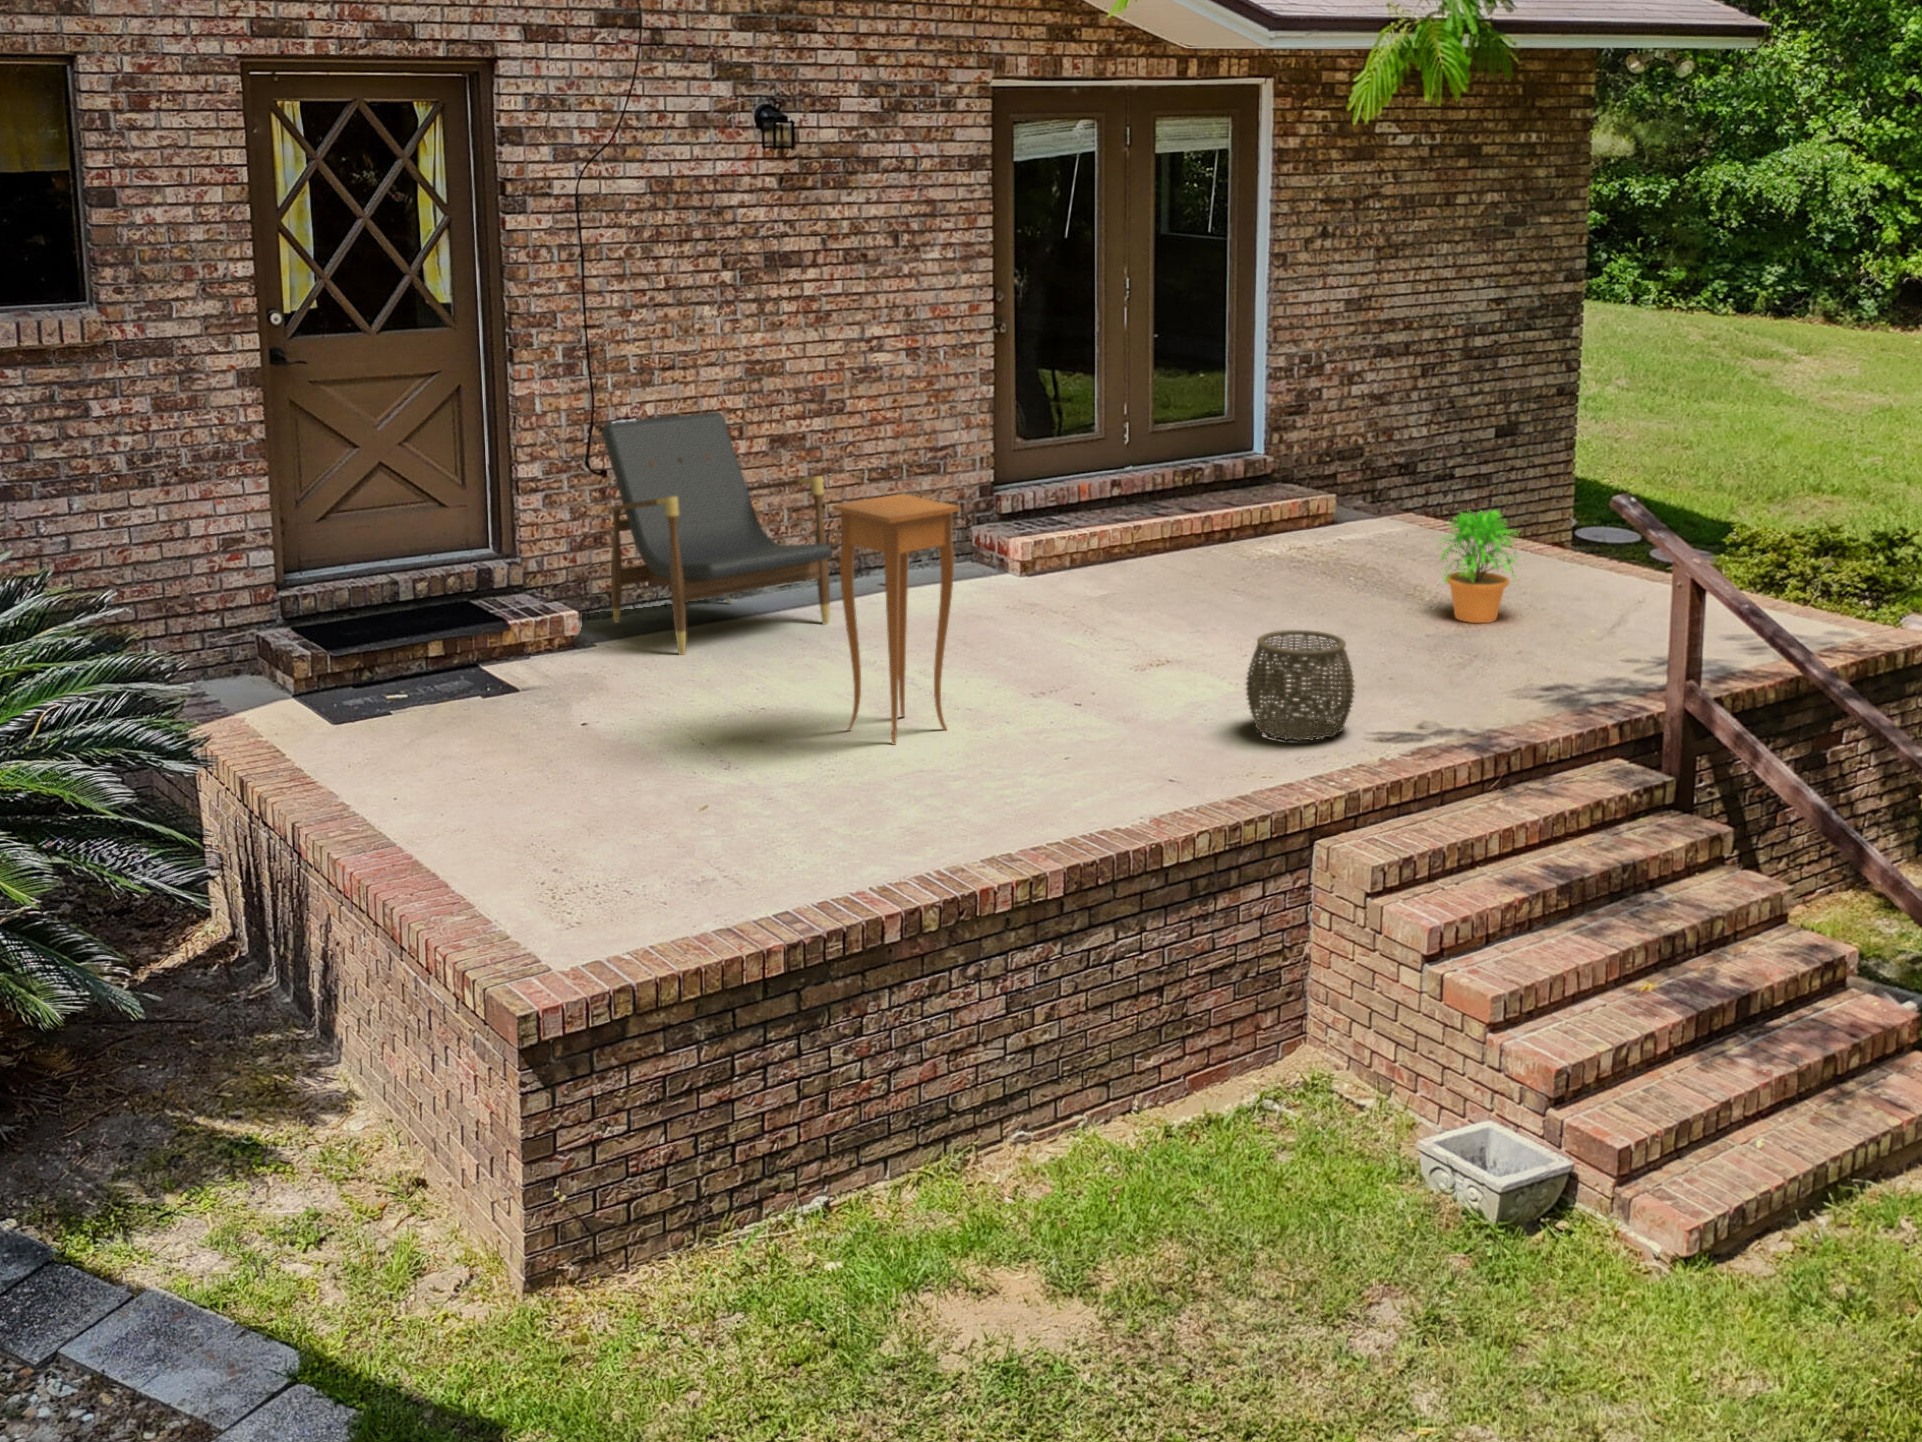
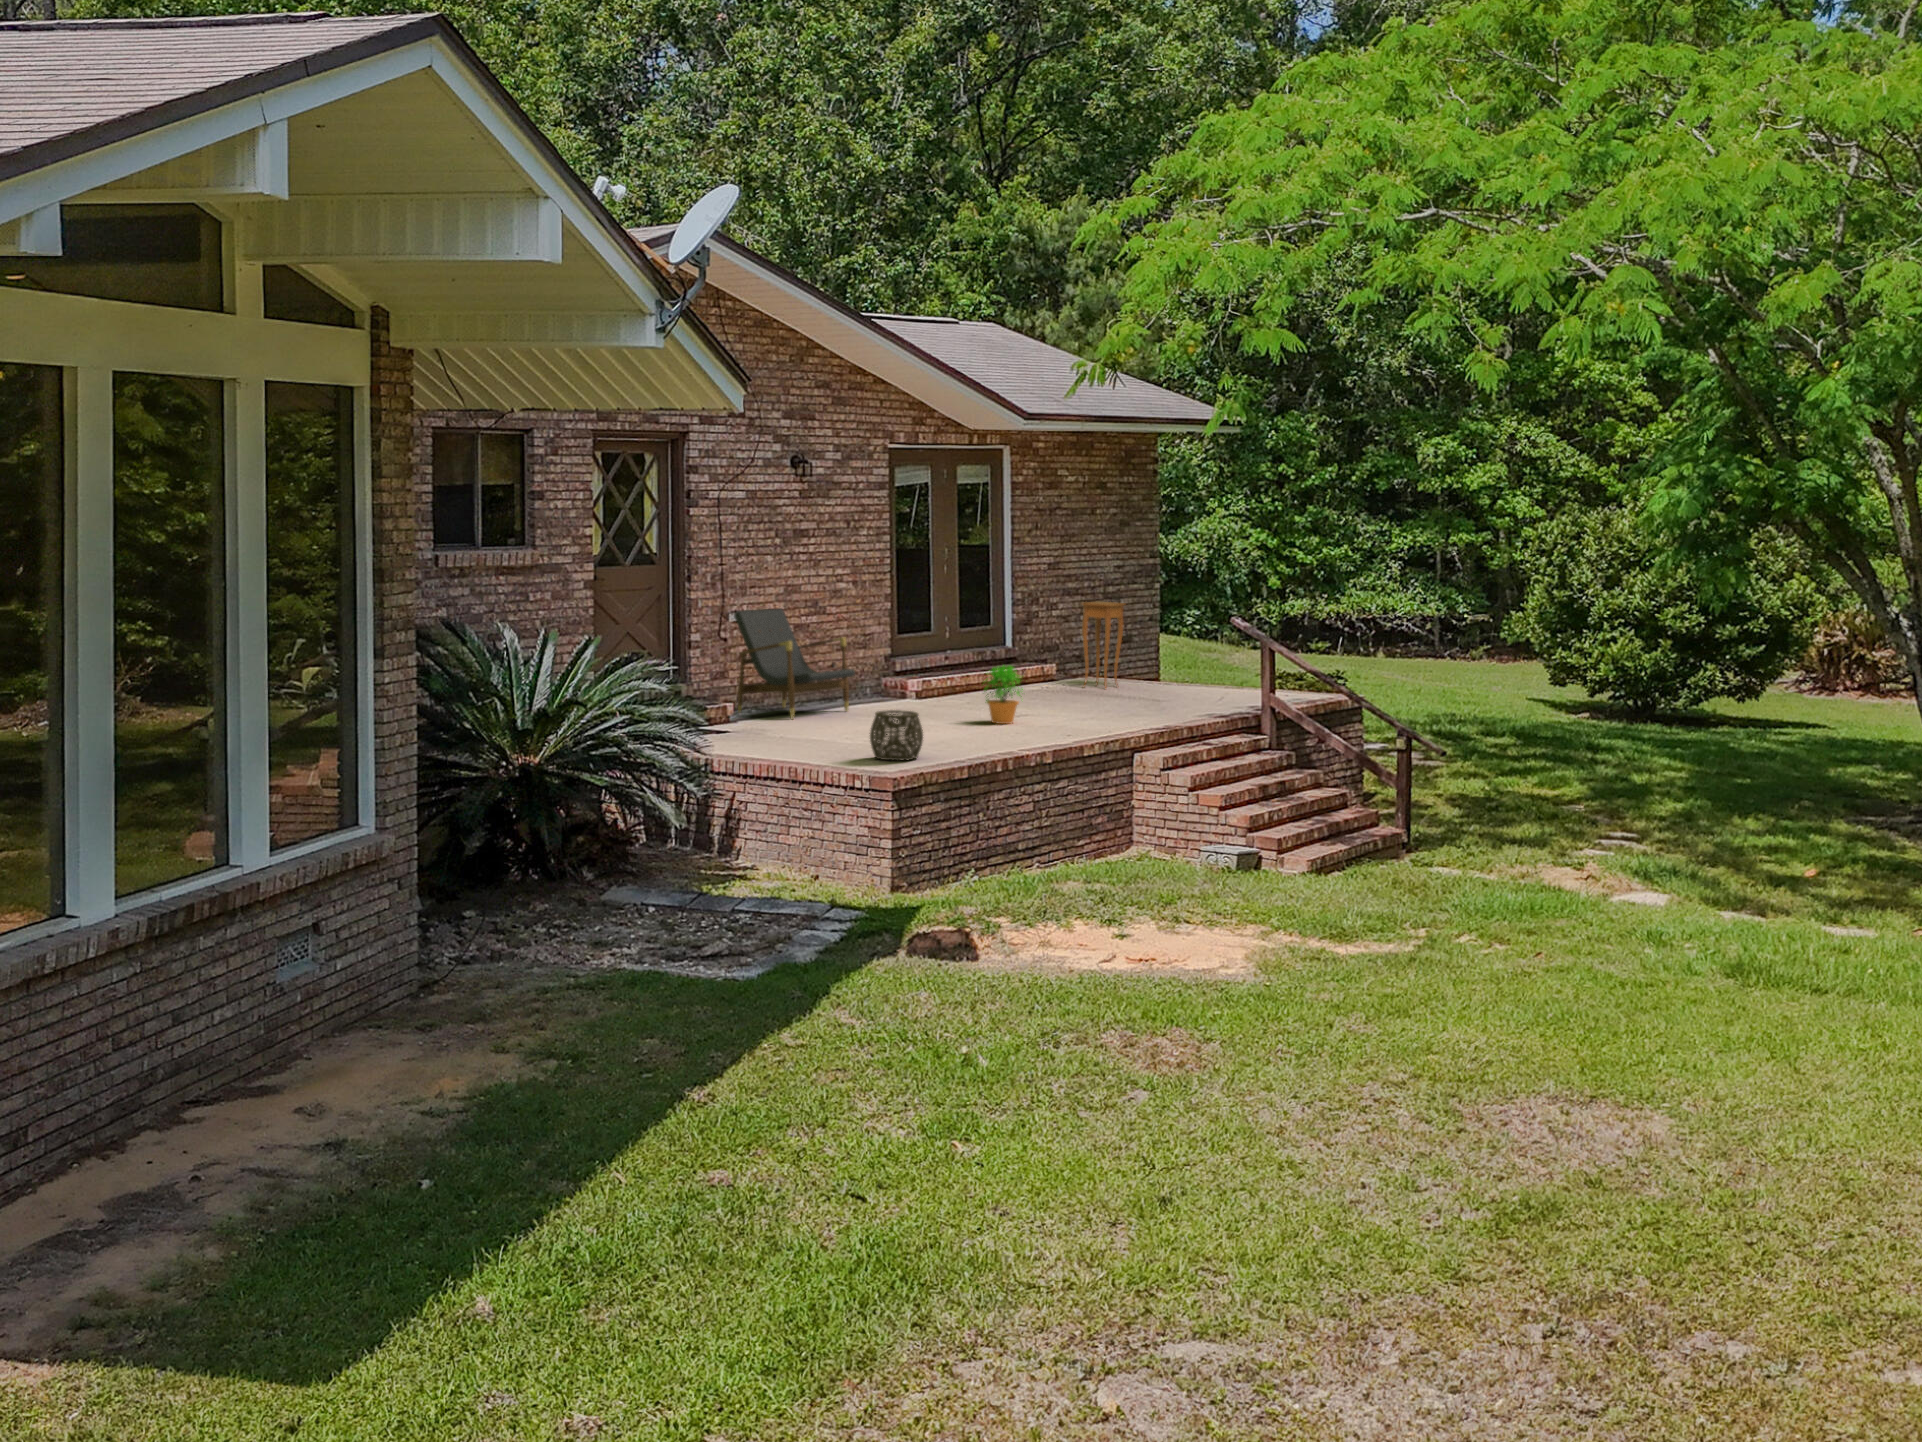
side table: present [832,494,960,745] -> present [1082,602,1125,688]
potted plant: present [1440,511,1518,623] -> present [984,665,1023,724]
woven basket: present [1246,630,1355,741] -> present [870,710,923,761]

